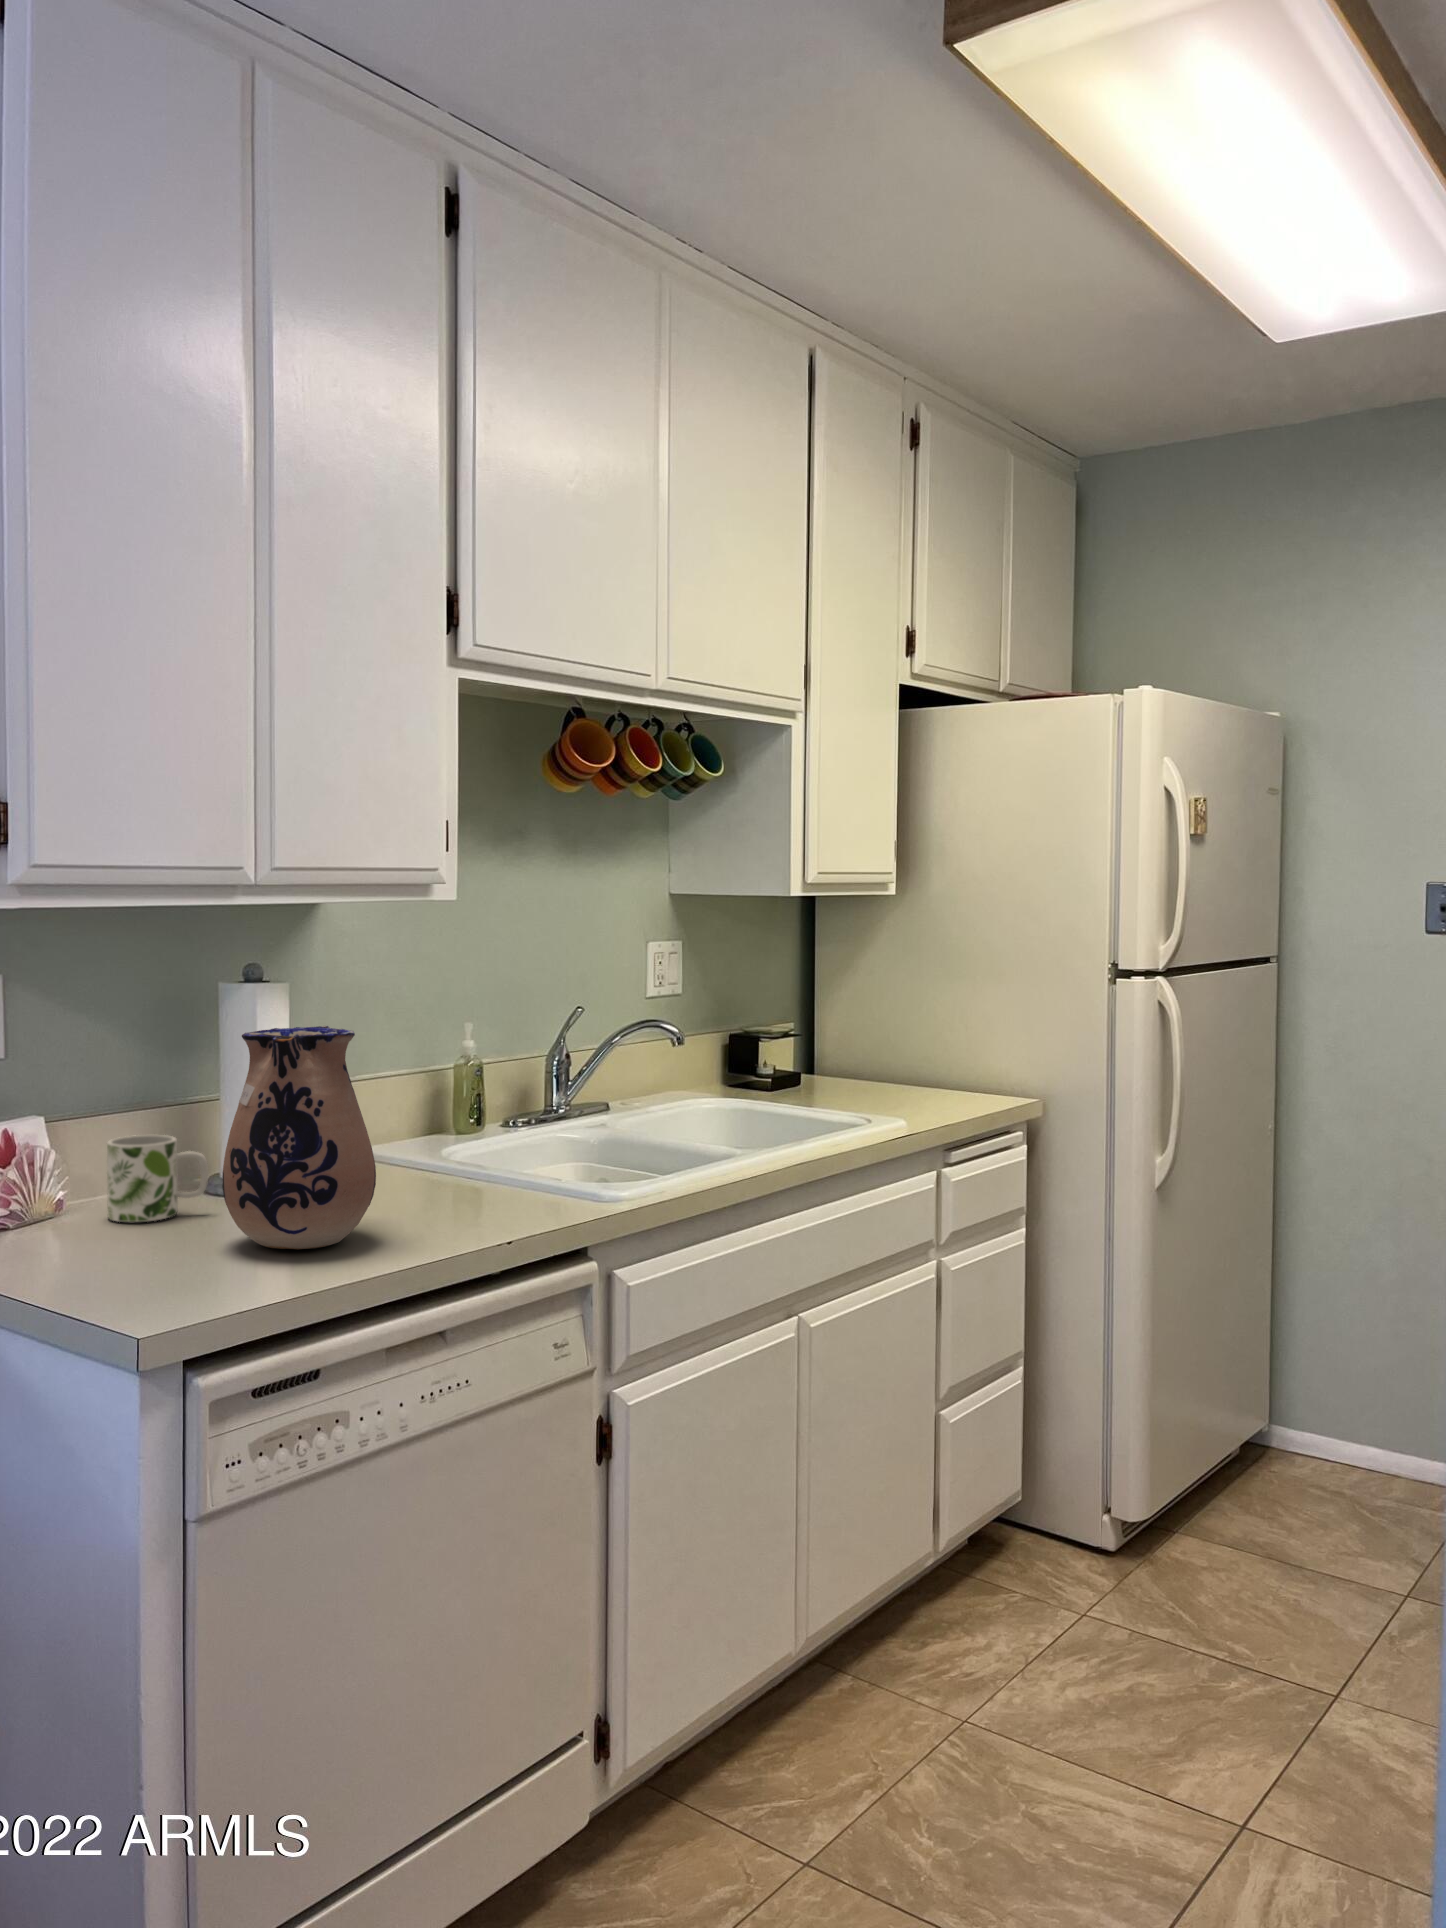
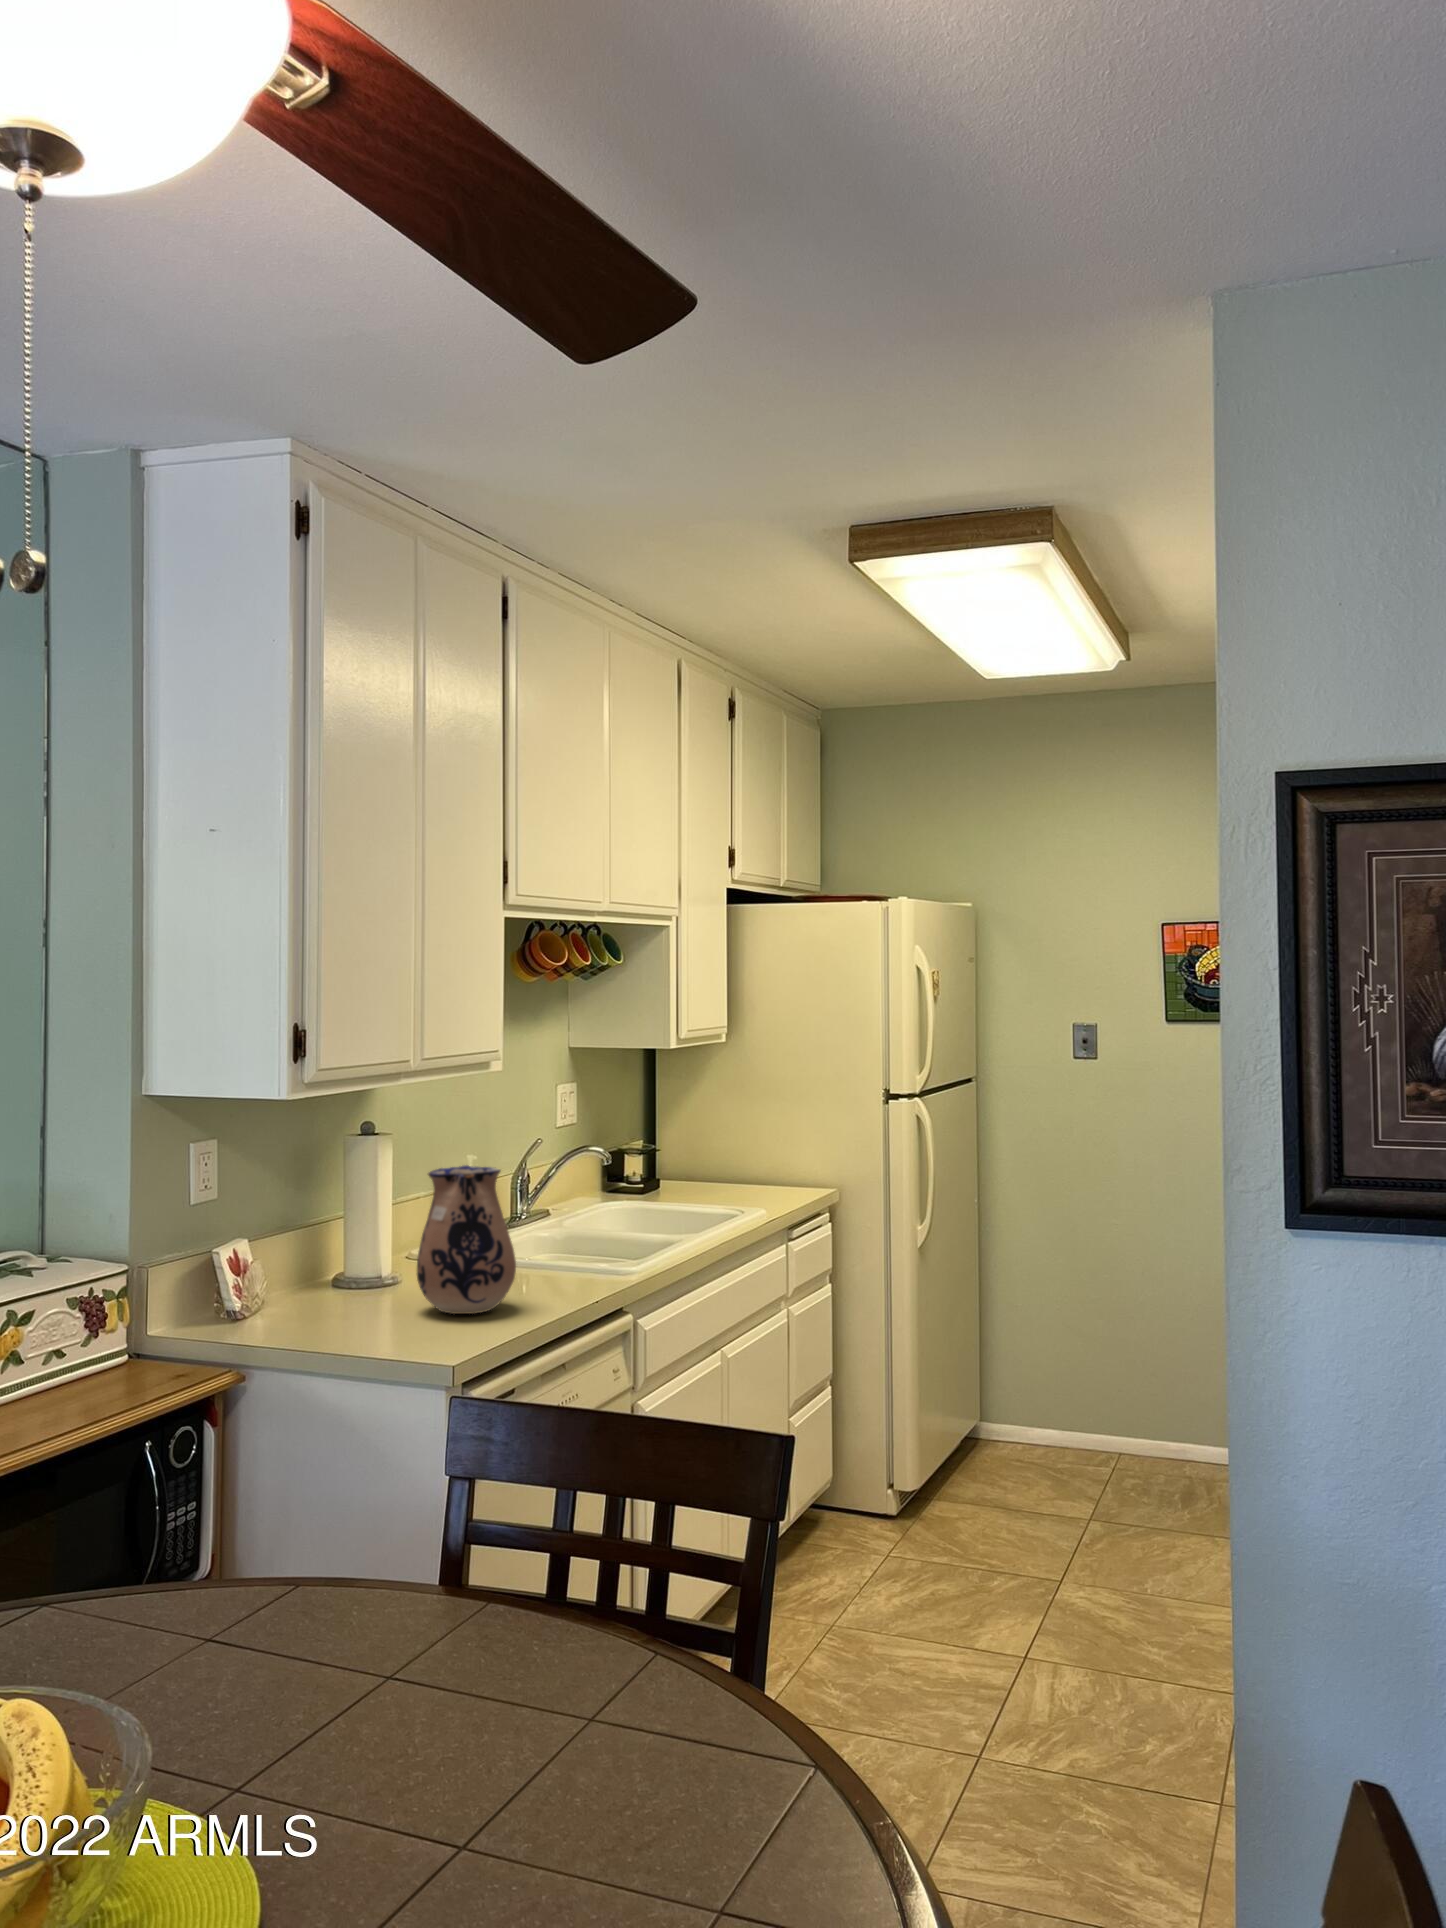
mug: present [107,1135,208,1222] -> none [308,1245,375,1306]

